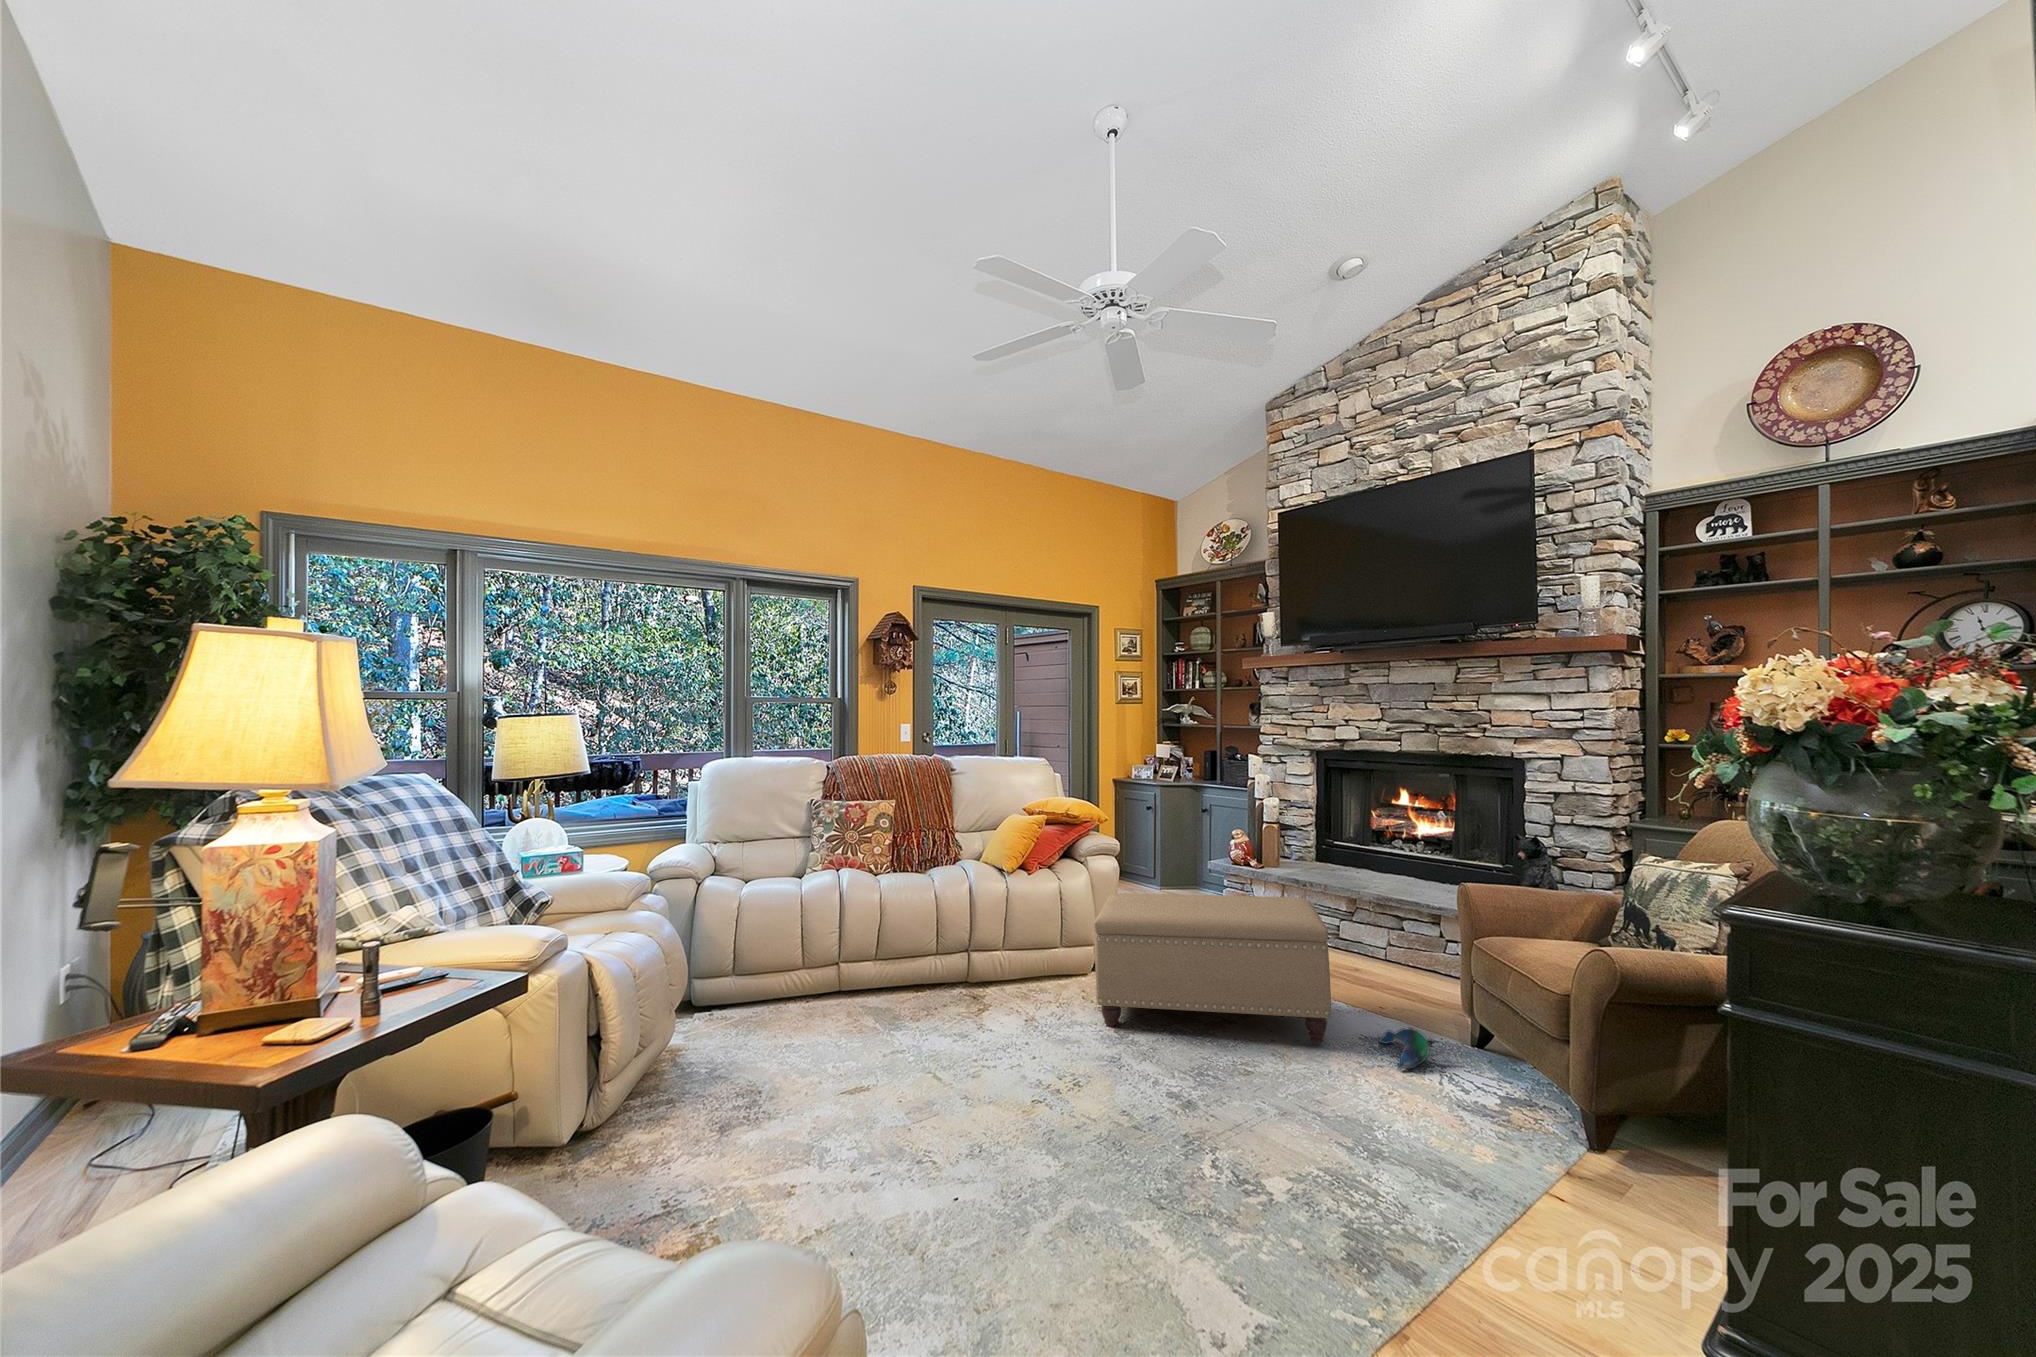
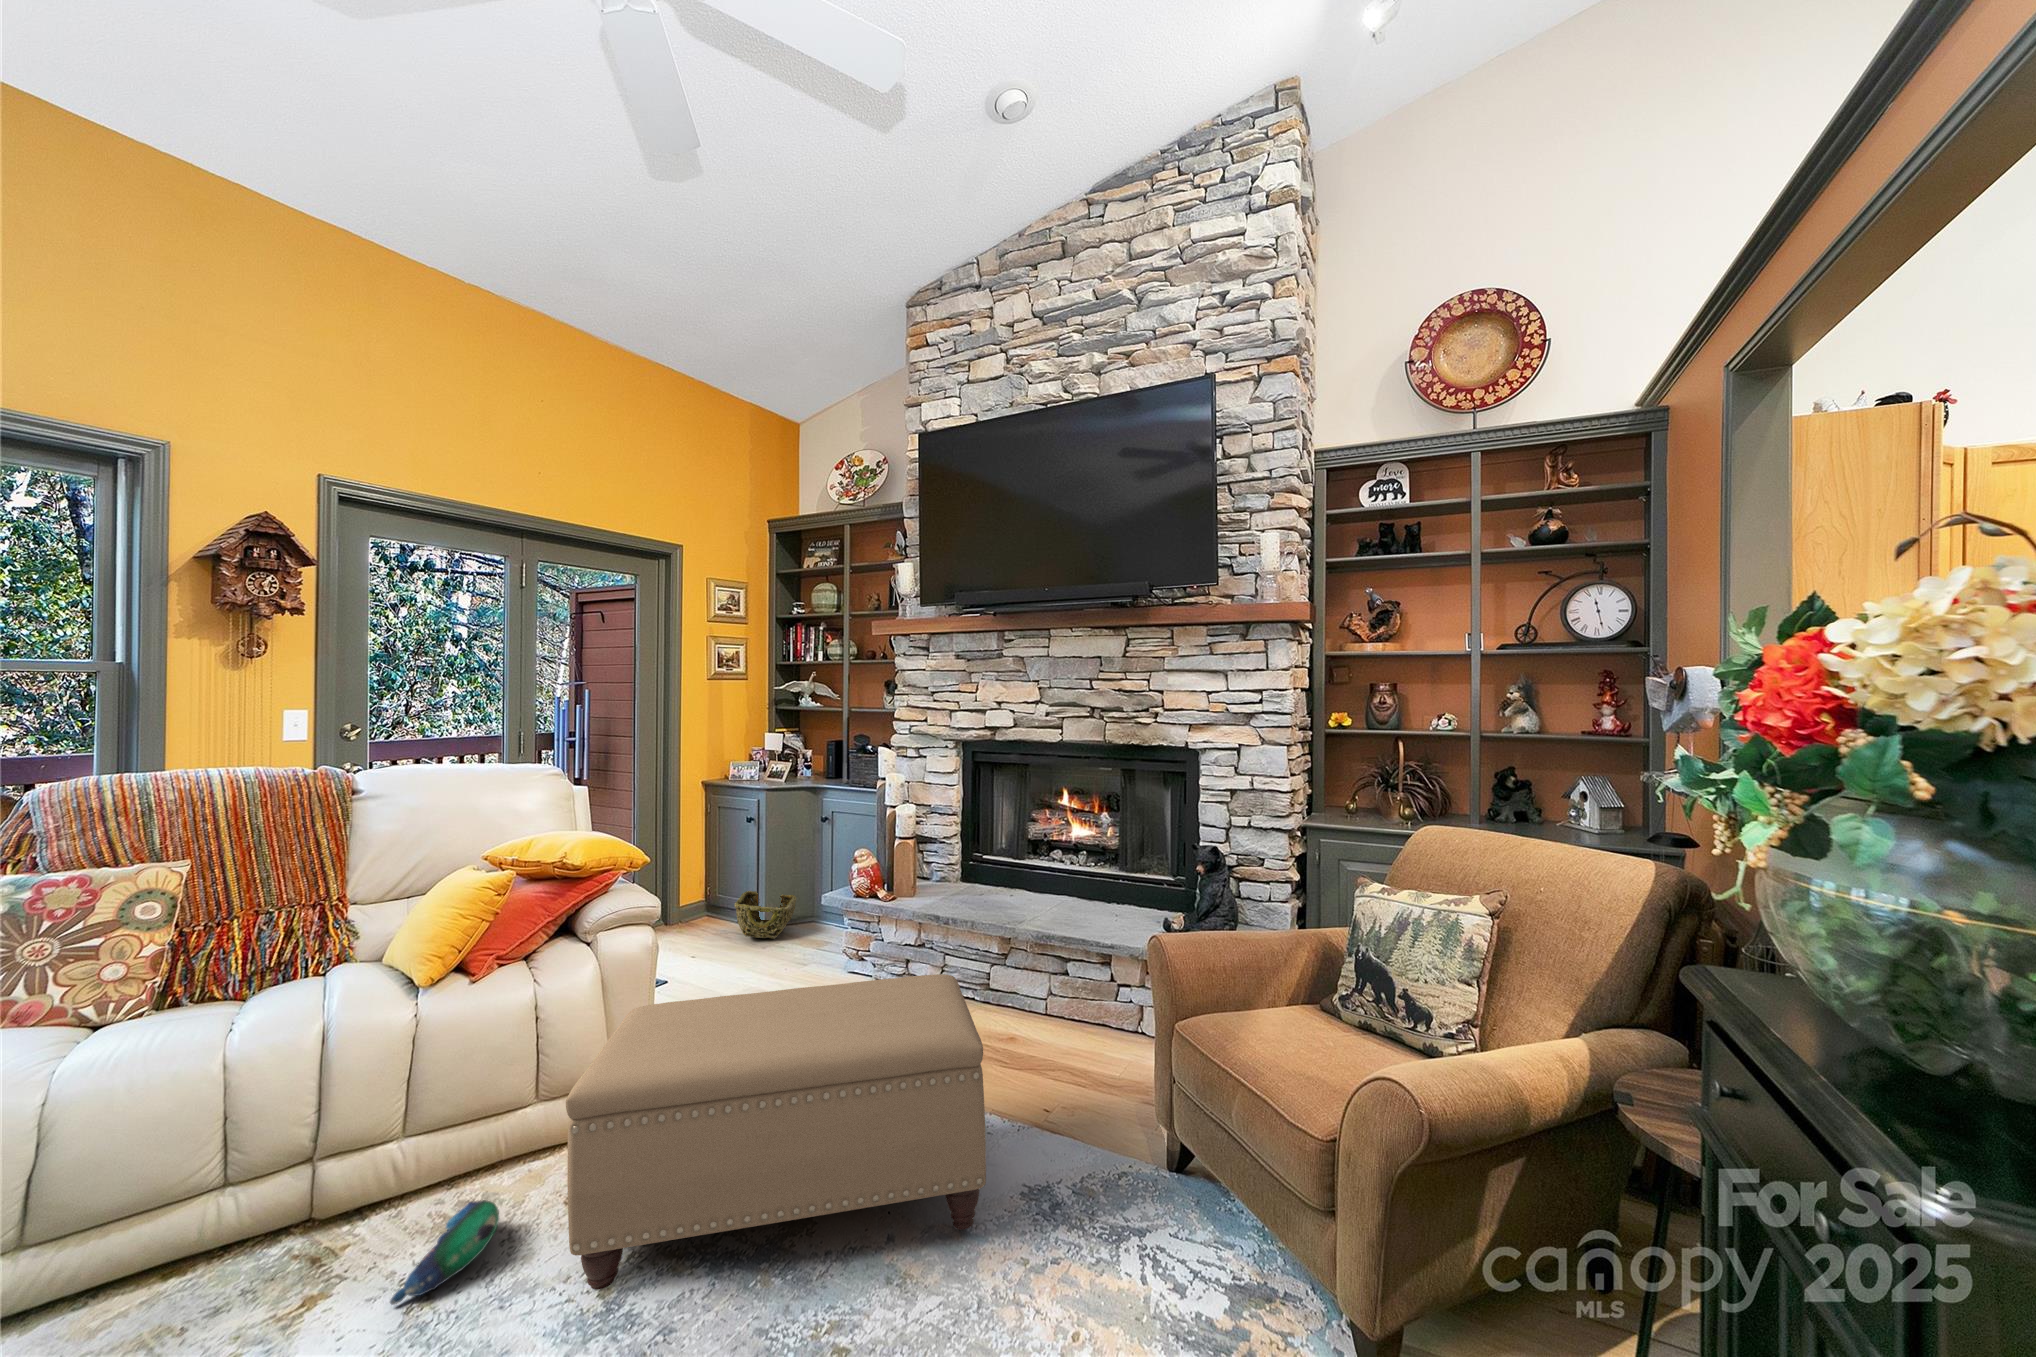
woven basket: none [1142,858,1185,893] -> present [734,891,796,939]
plush toy: present [1379,1028,1434,1069] -> present [390,1200,499,1305]

